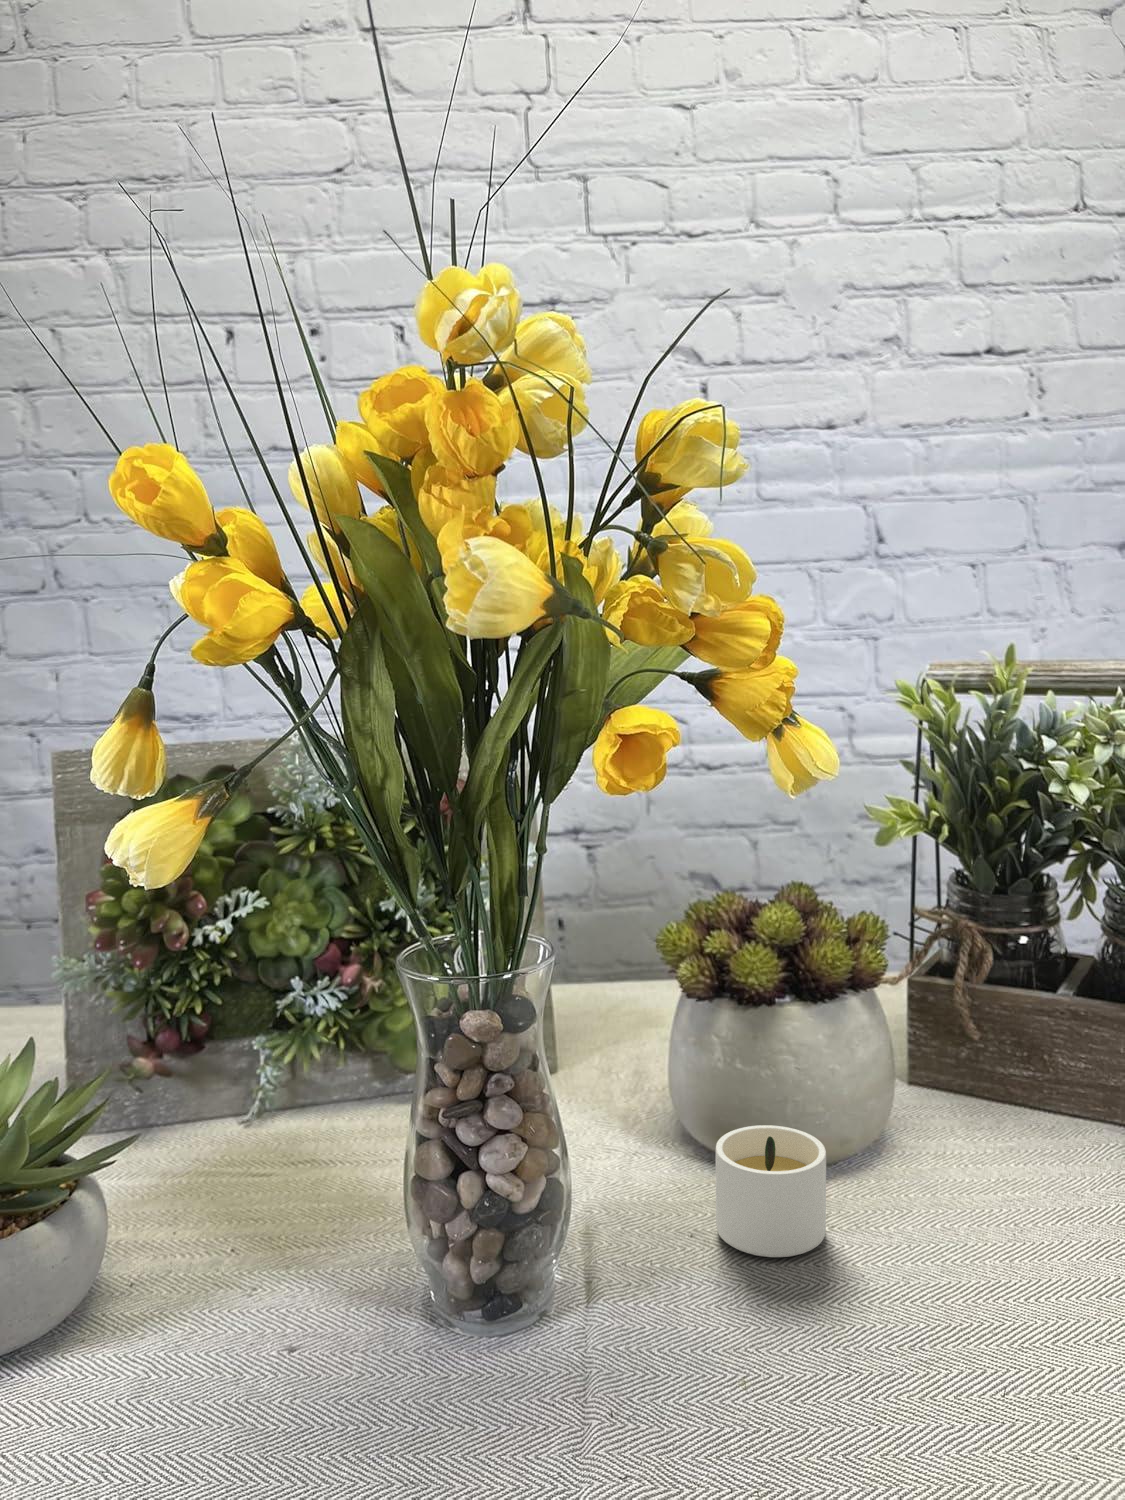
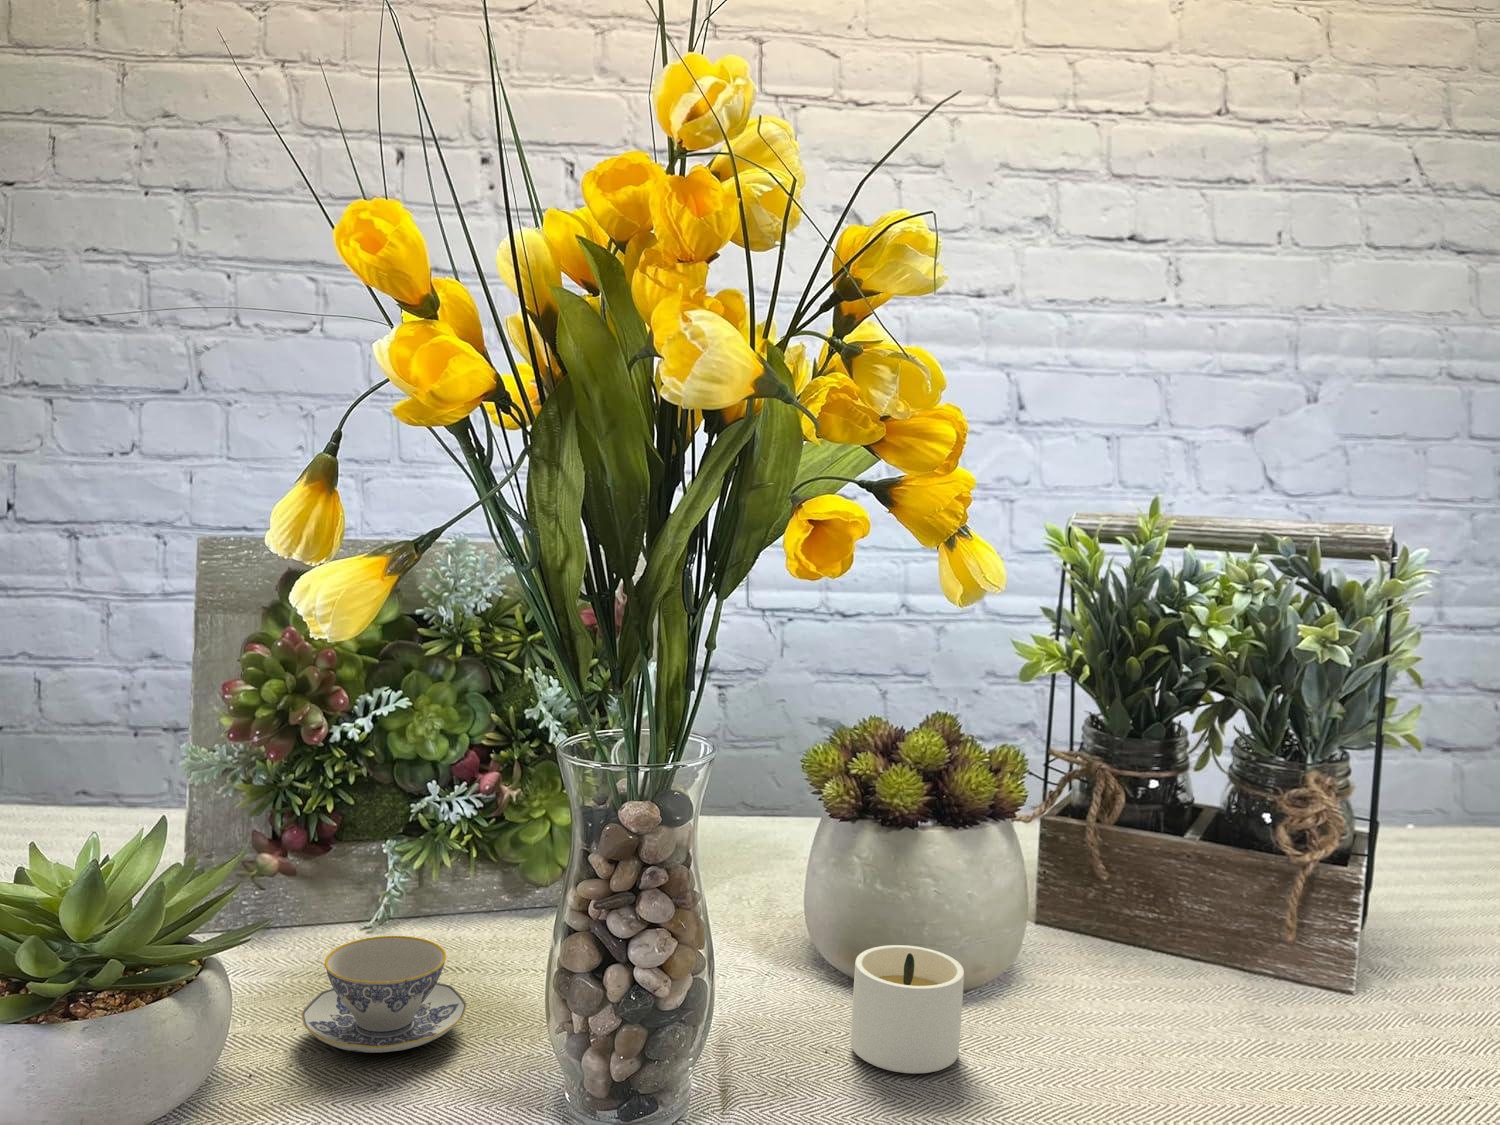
teacup: none [176,1140,336,1260] -> present [301,936,467,1053]

